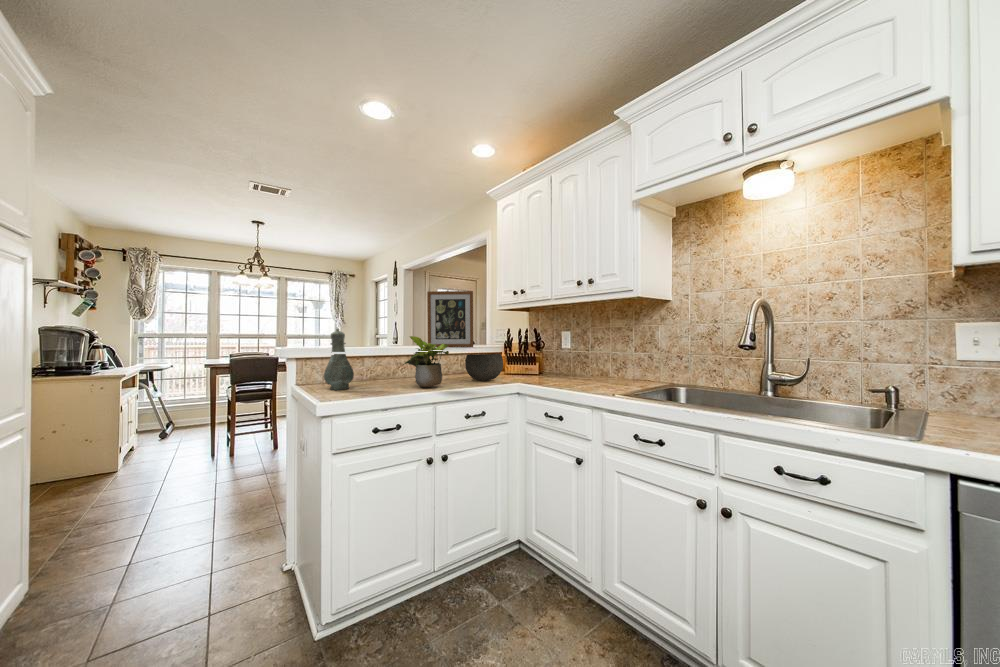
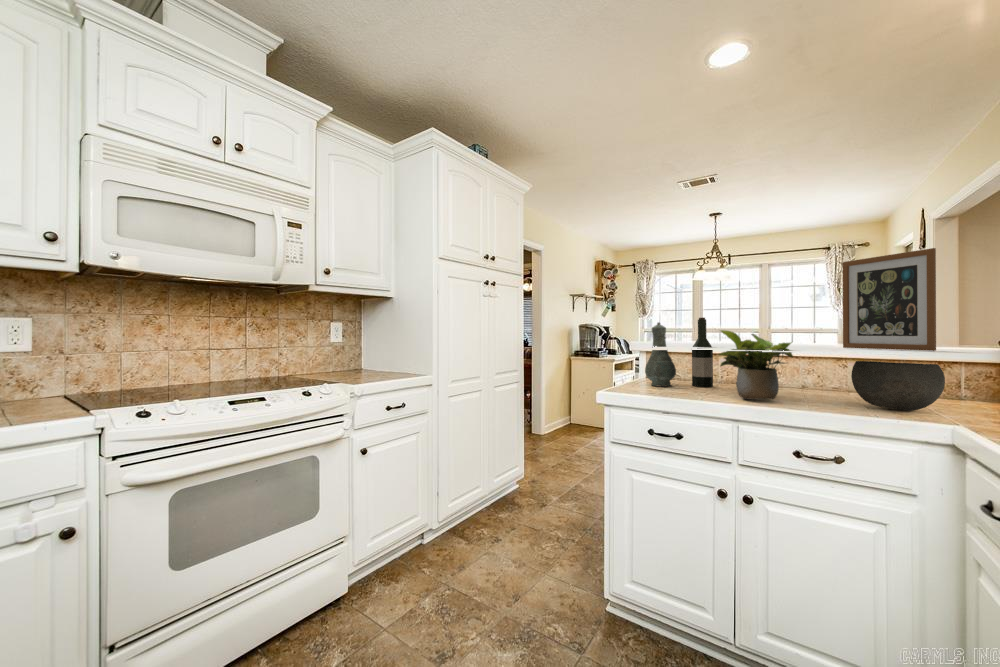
wine bottle: none [358,325,375,385] -> present [692,318,713,387]

